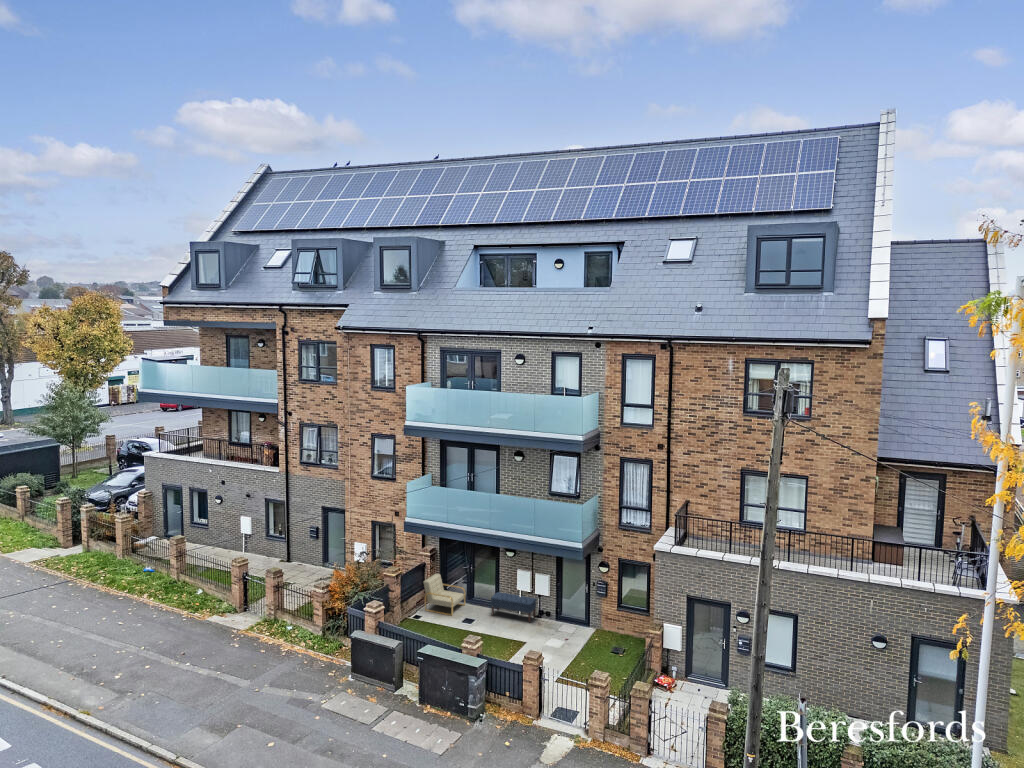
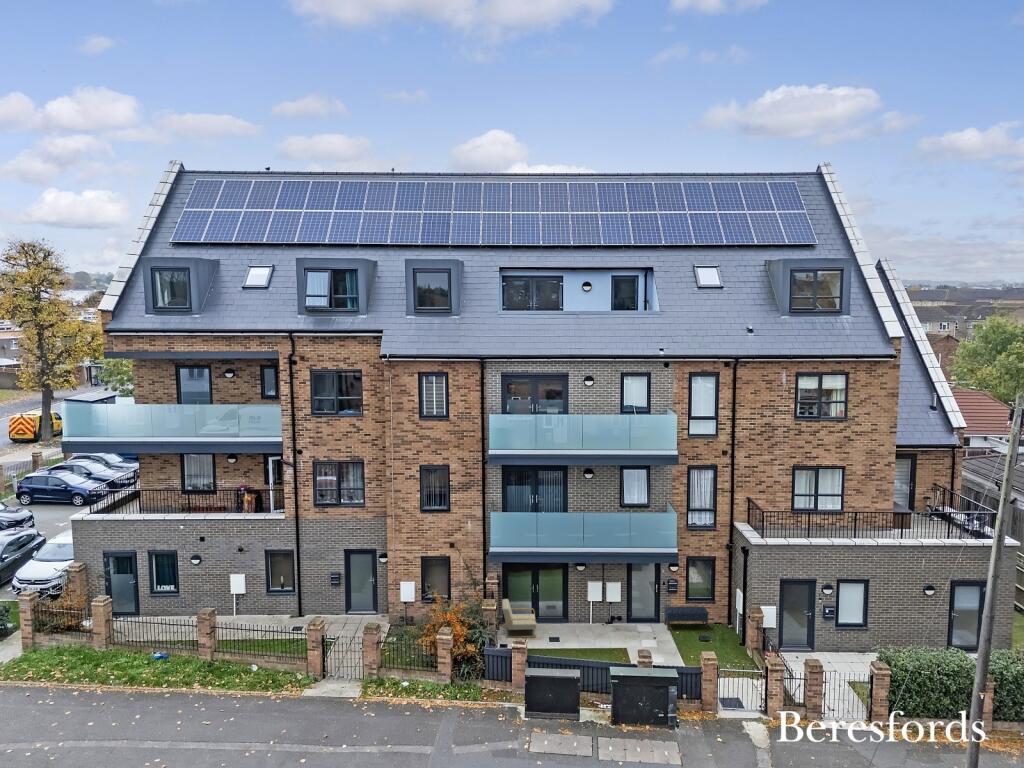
bench: present [491,592,536,622] -> present [664,606,709,630]

